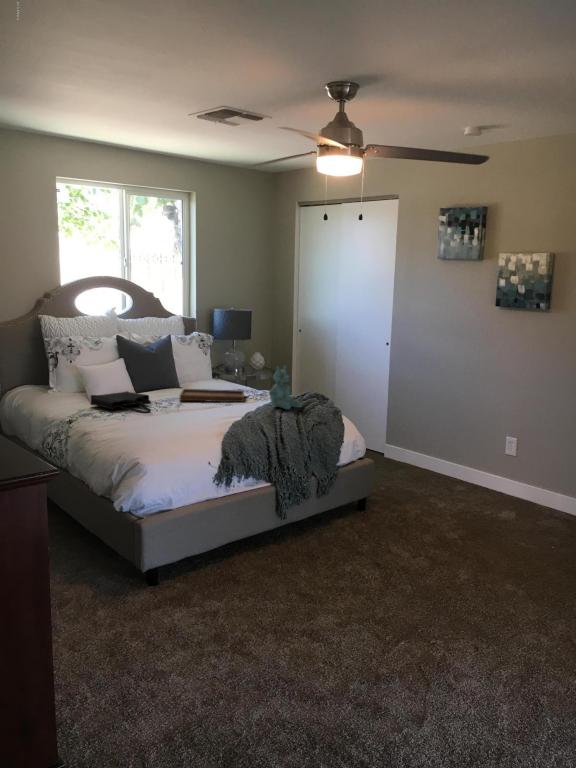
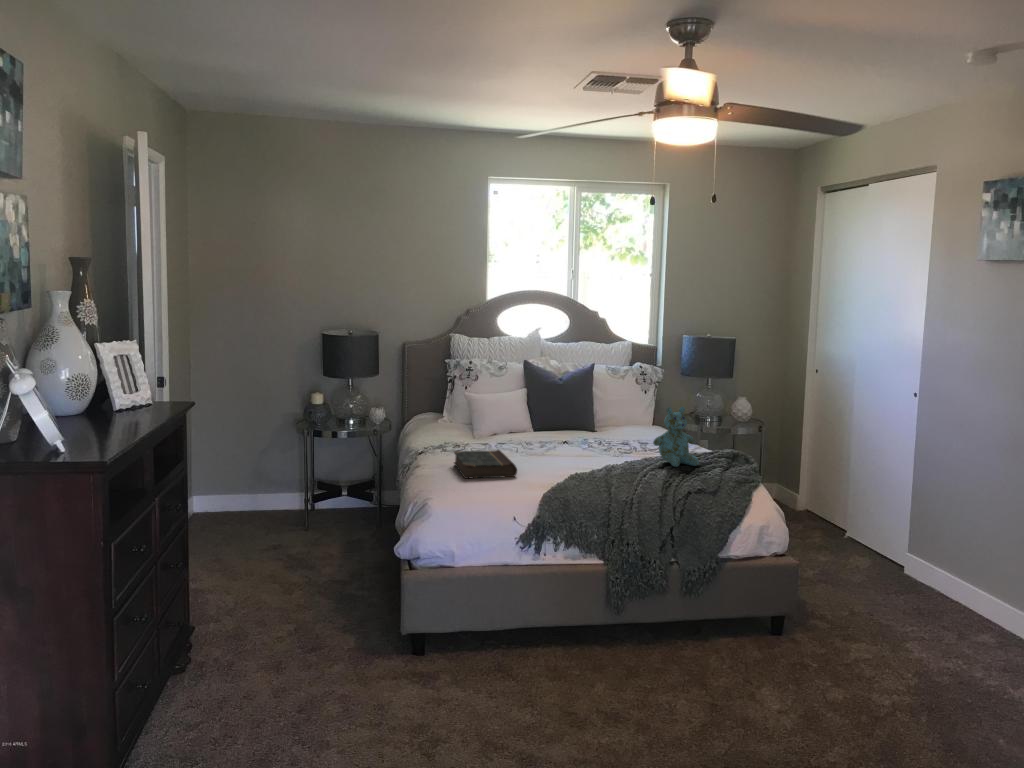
tray: present [180,377,244,402] -> none [561,417,652,453]
tote bag: present [91,391,151,413] -> none [457,426,521,453]
book: none [127,411,193,437] -> present [454,450,517,479]

